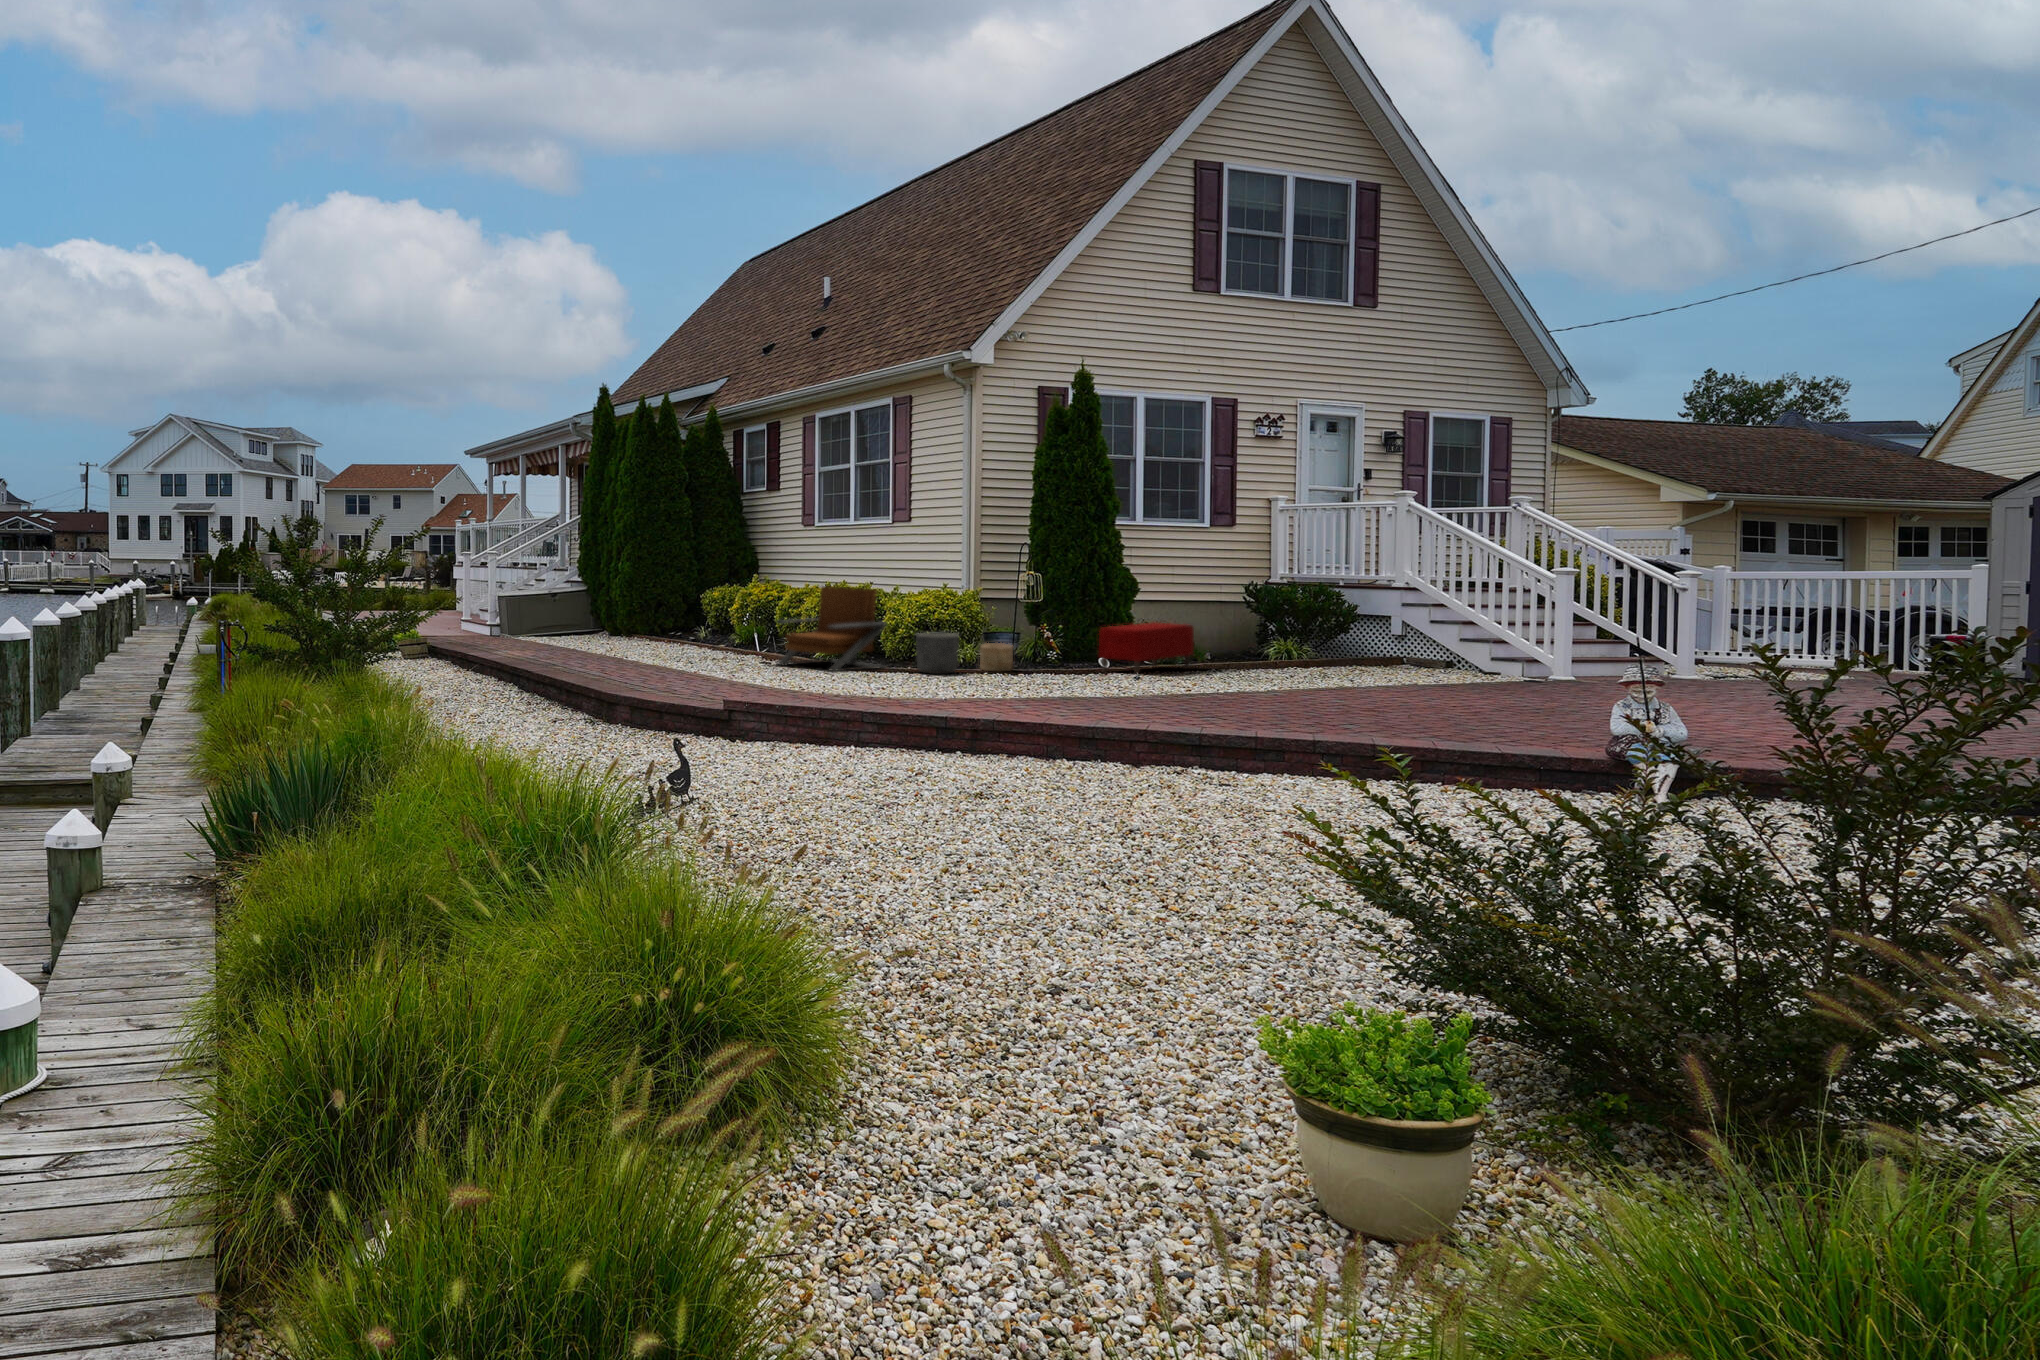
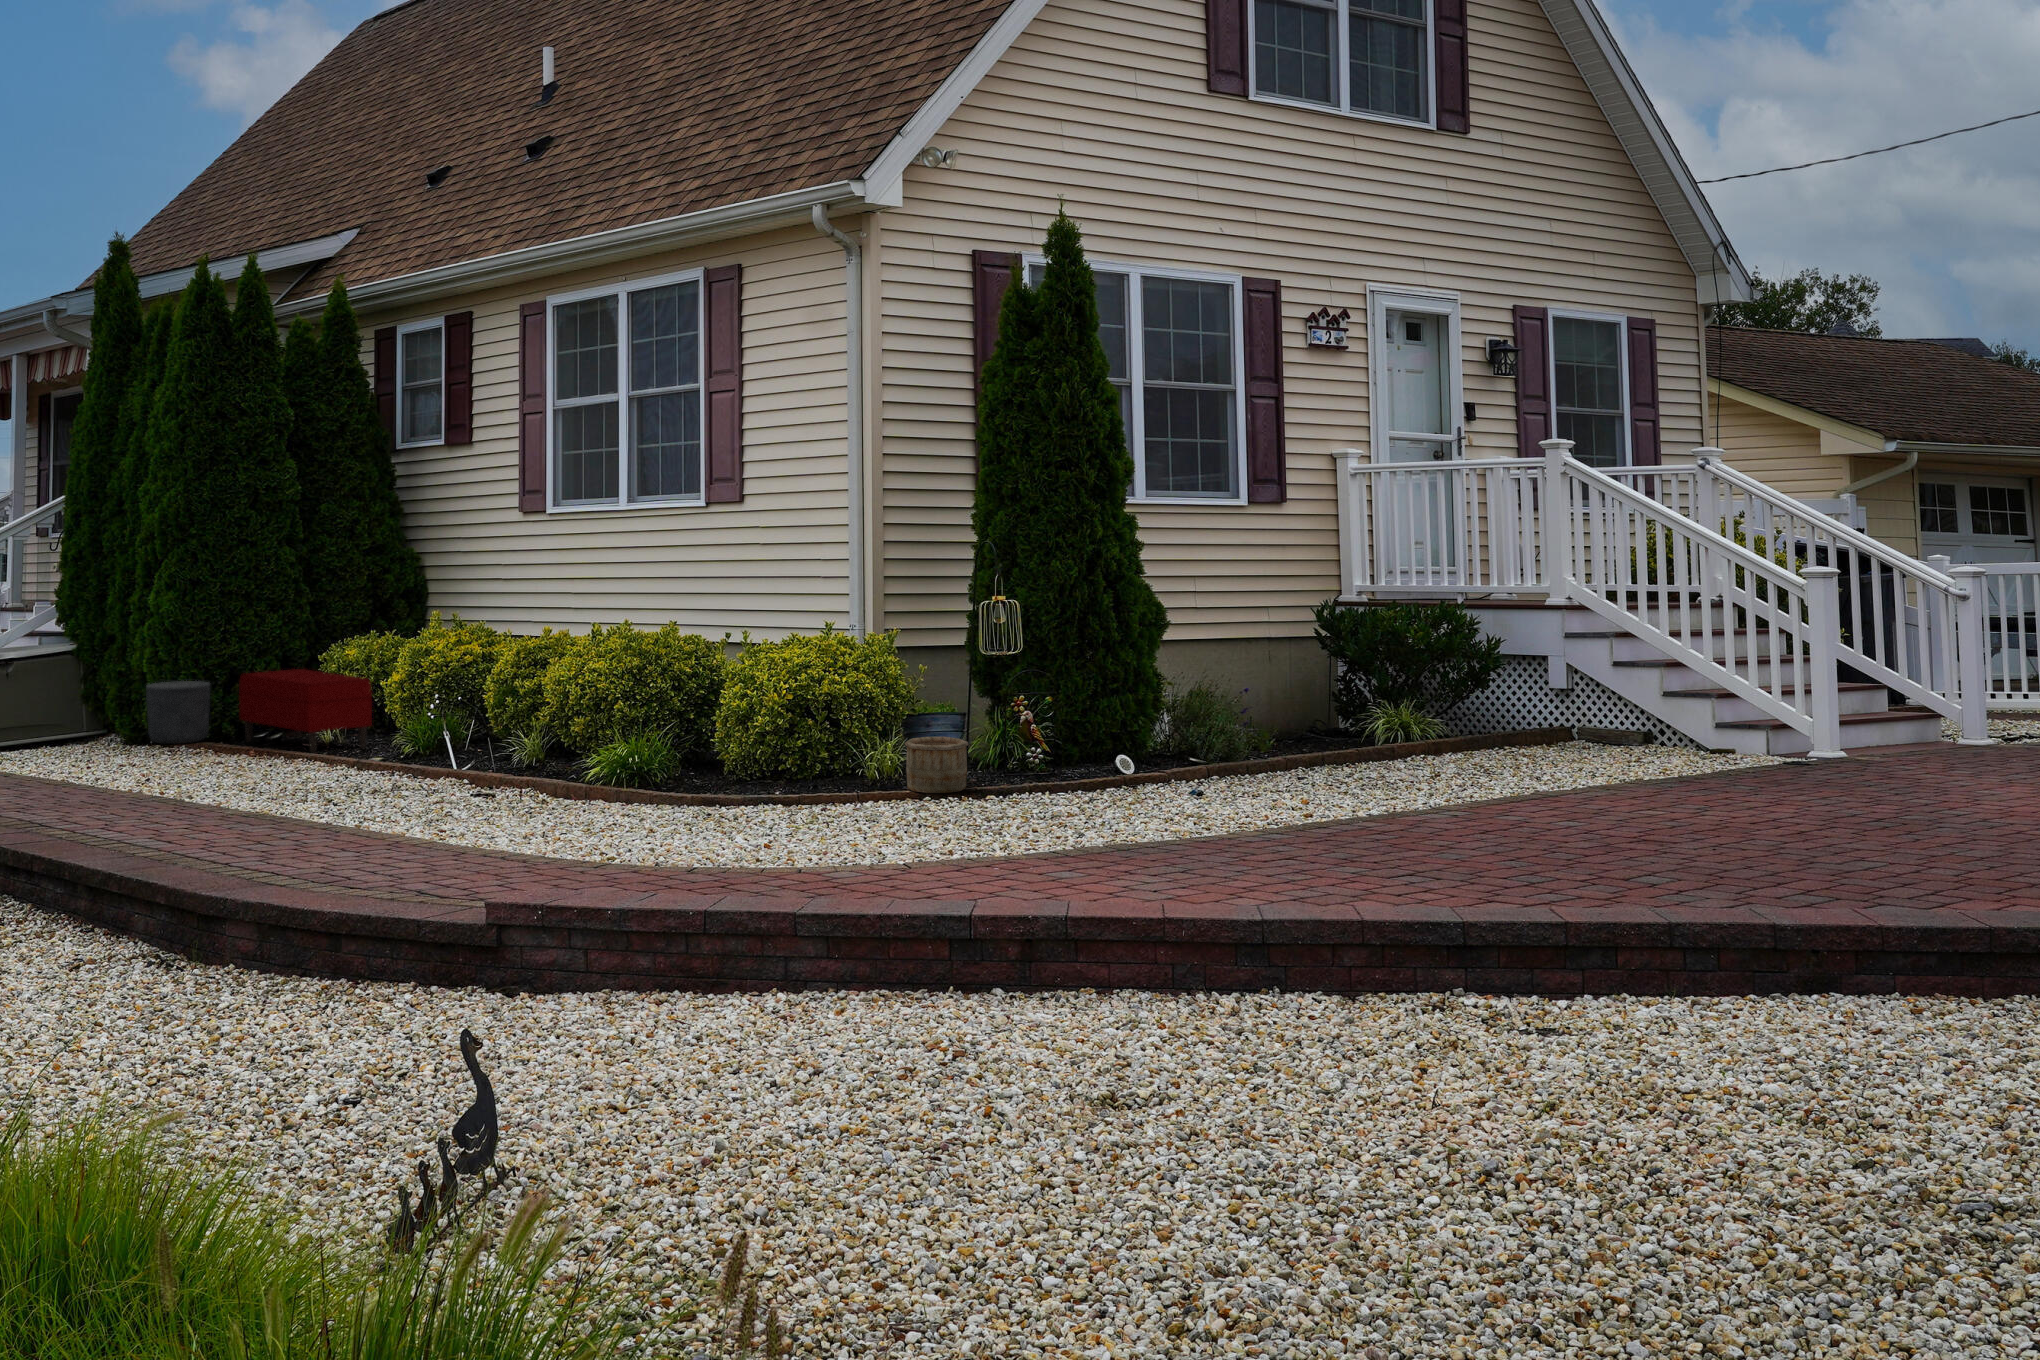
lounge chair: present [777,586,886,671] -> none [511,633,732,812]
bench: present [1099,622,1194,674] -> present [239,669,372,753]
planter: present [916,633,959,674] -> present [146,681,210,744]

